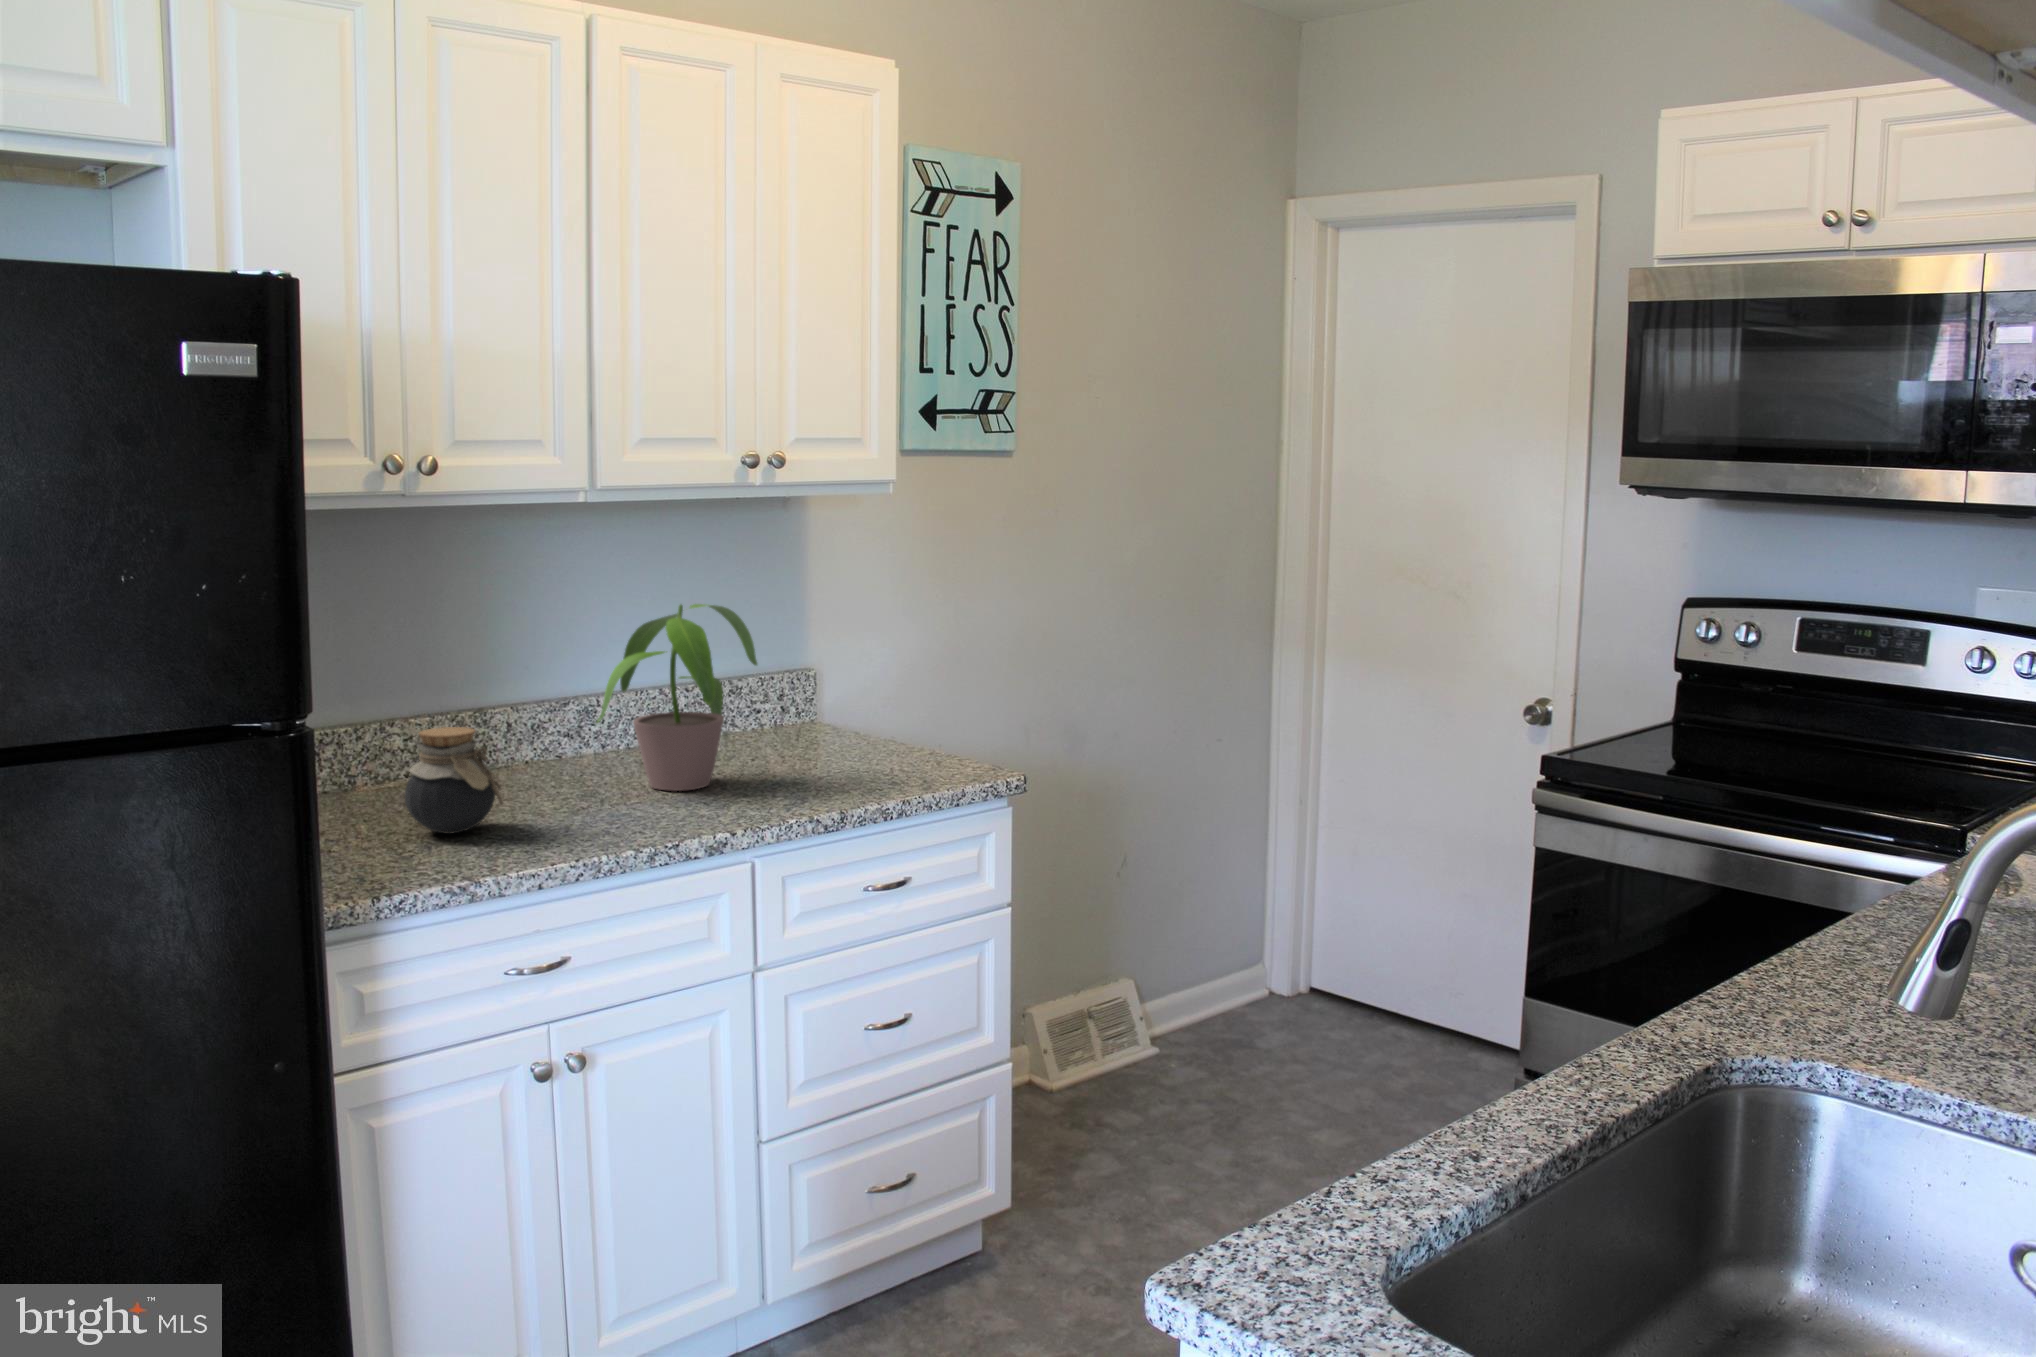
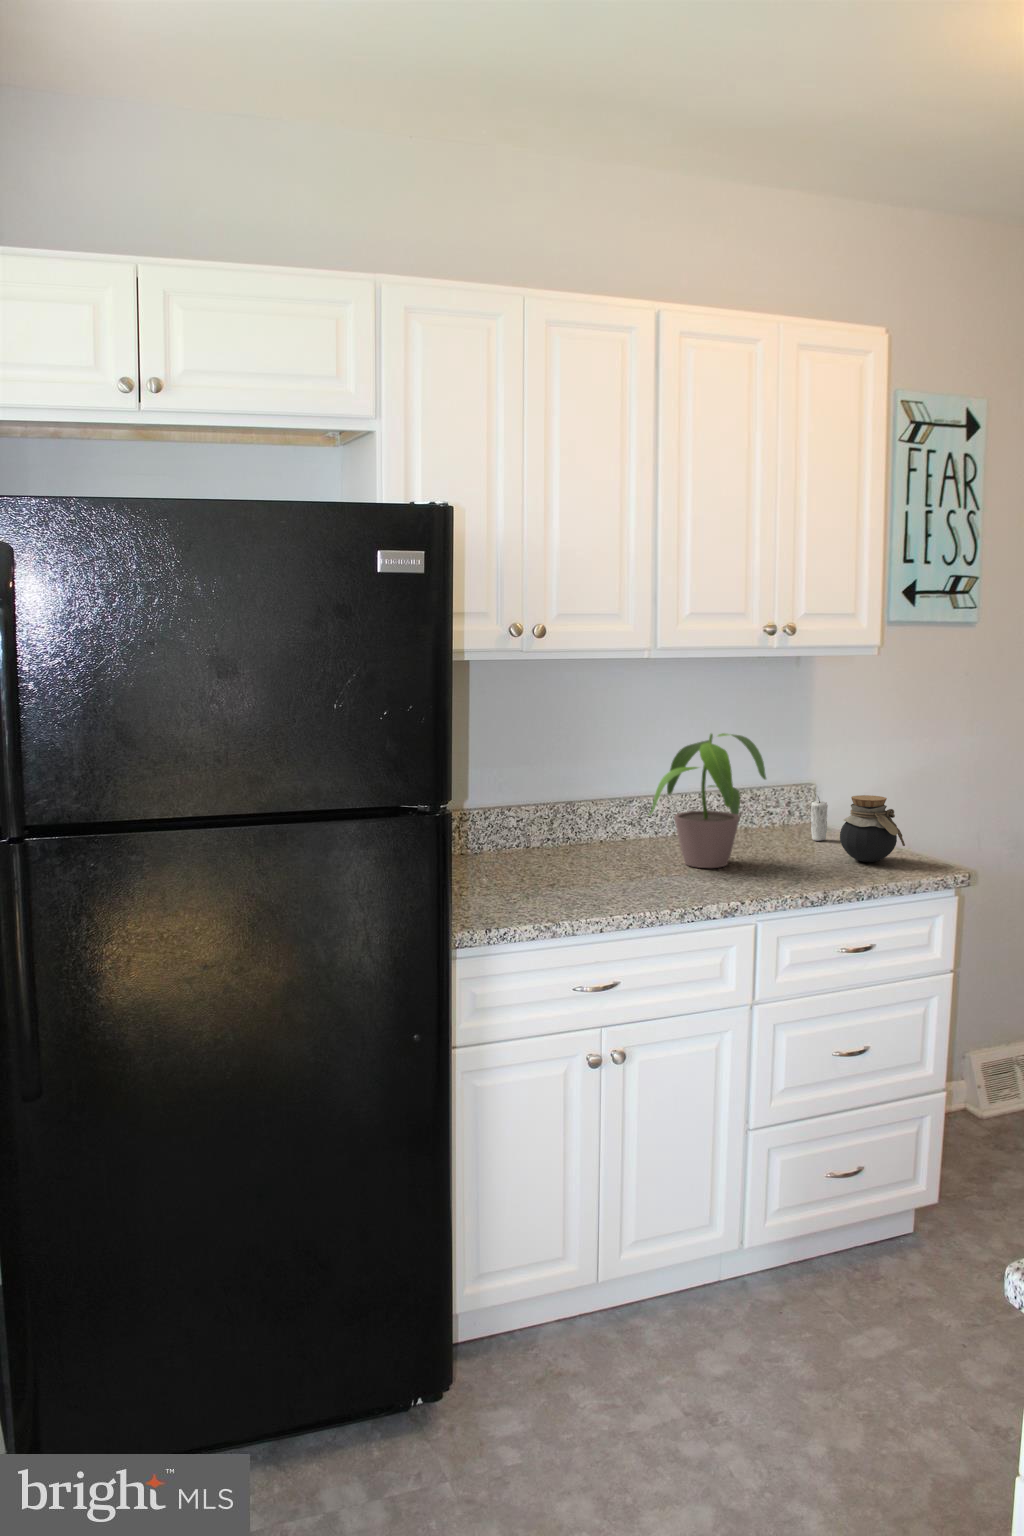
candle: none [817,682,839,745] -> present [811,801,828,841]
jar: present [405,727,503,834] -> present [840,795,905,862]

